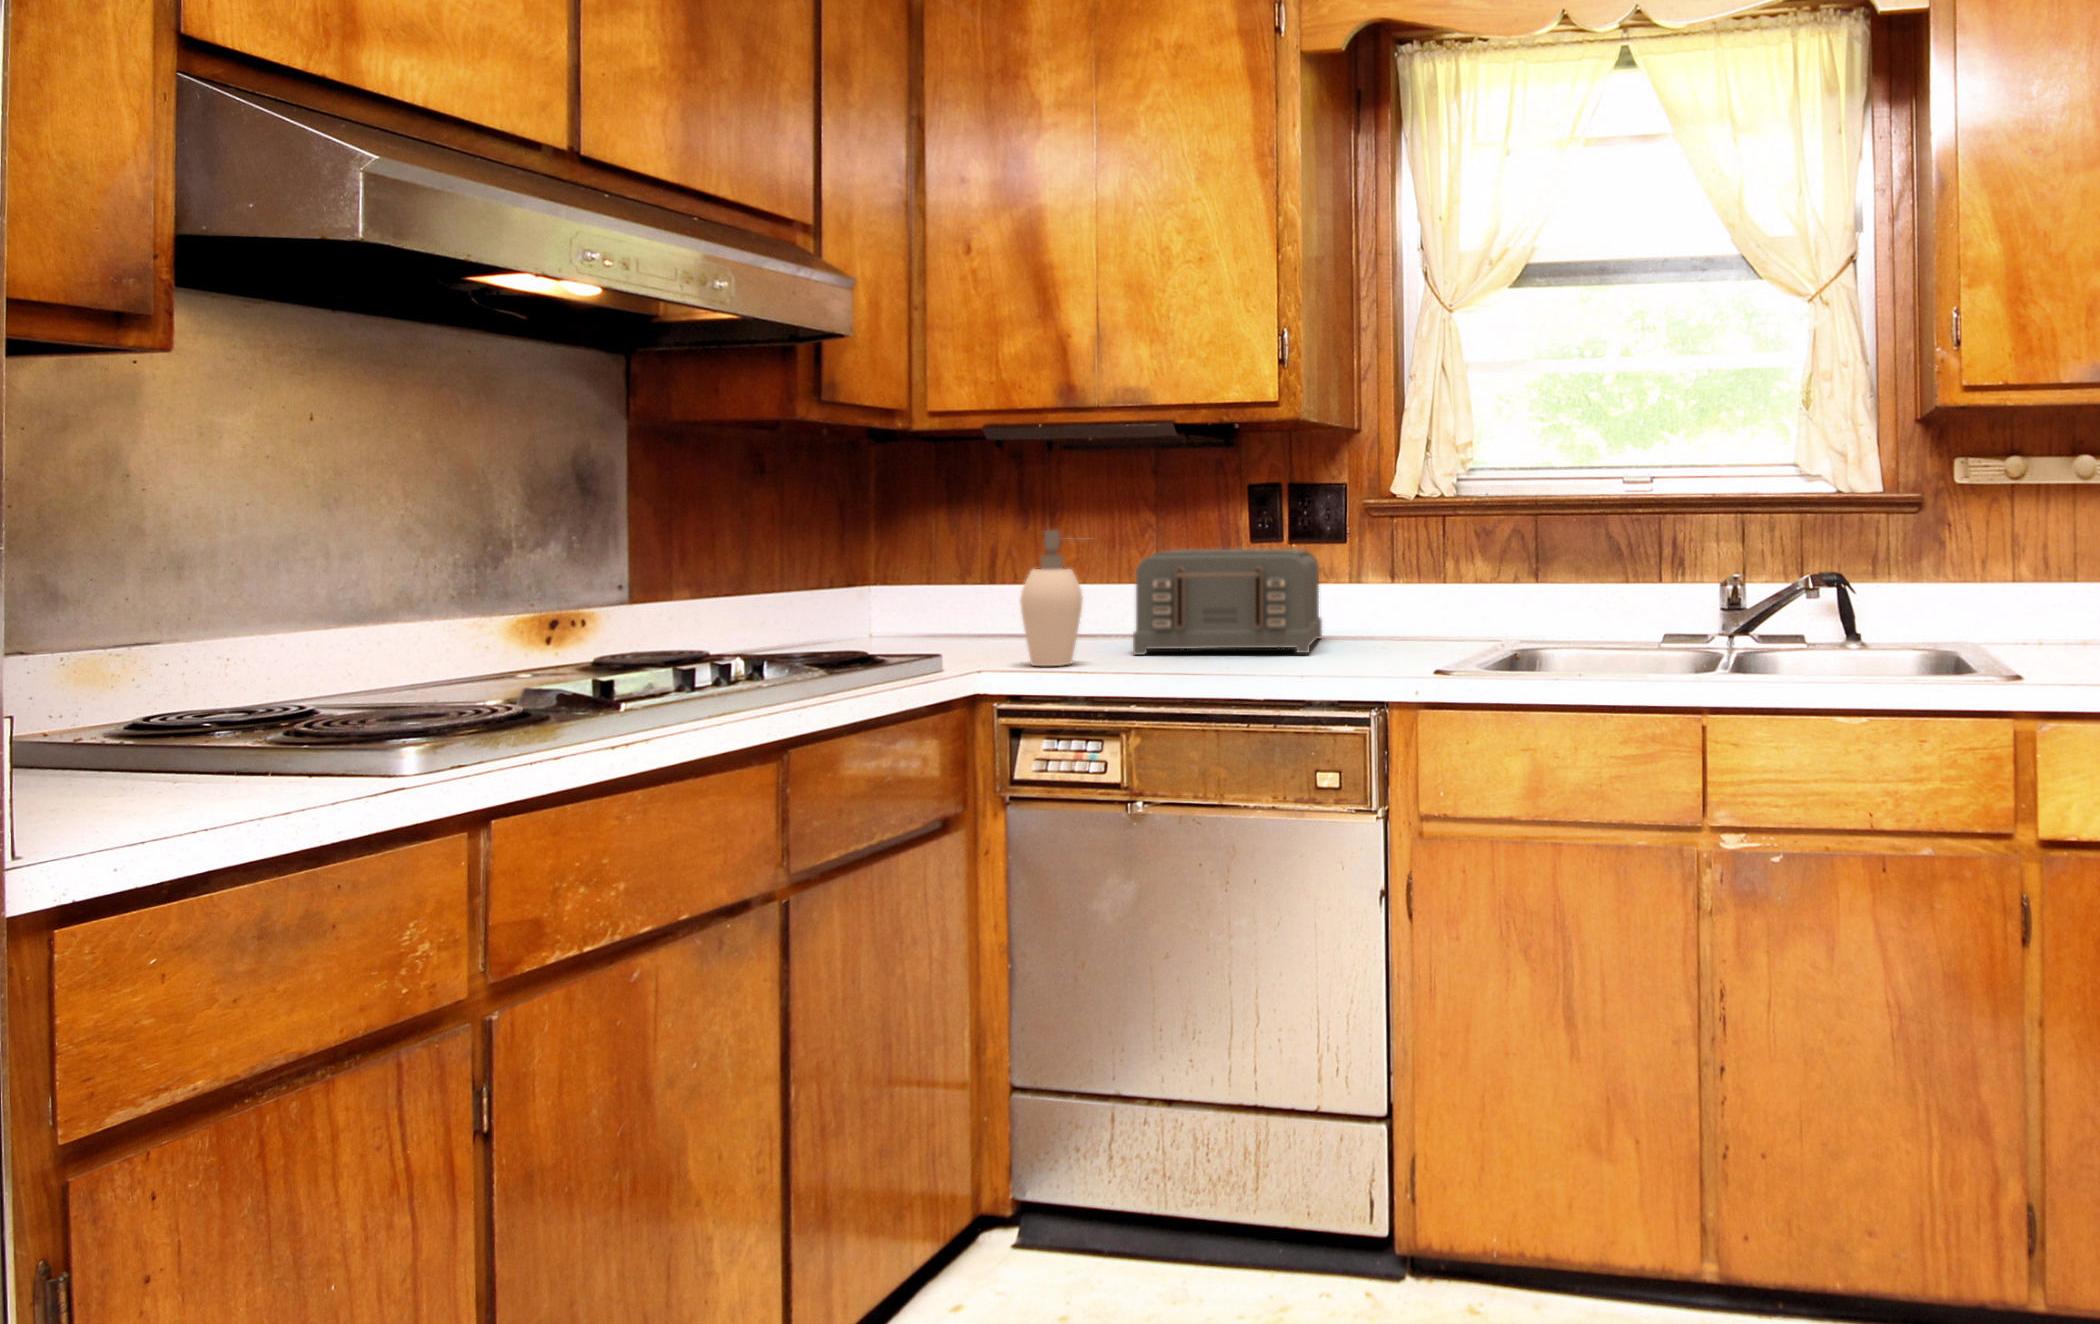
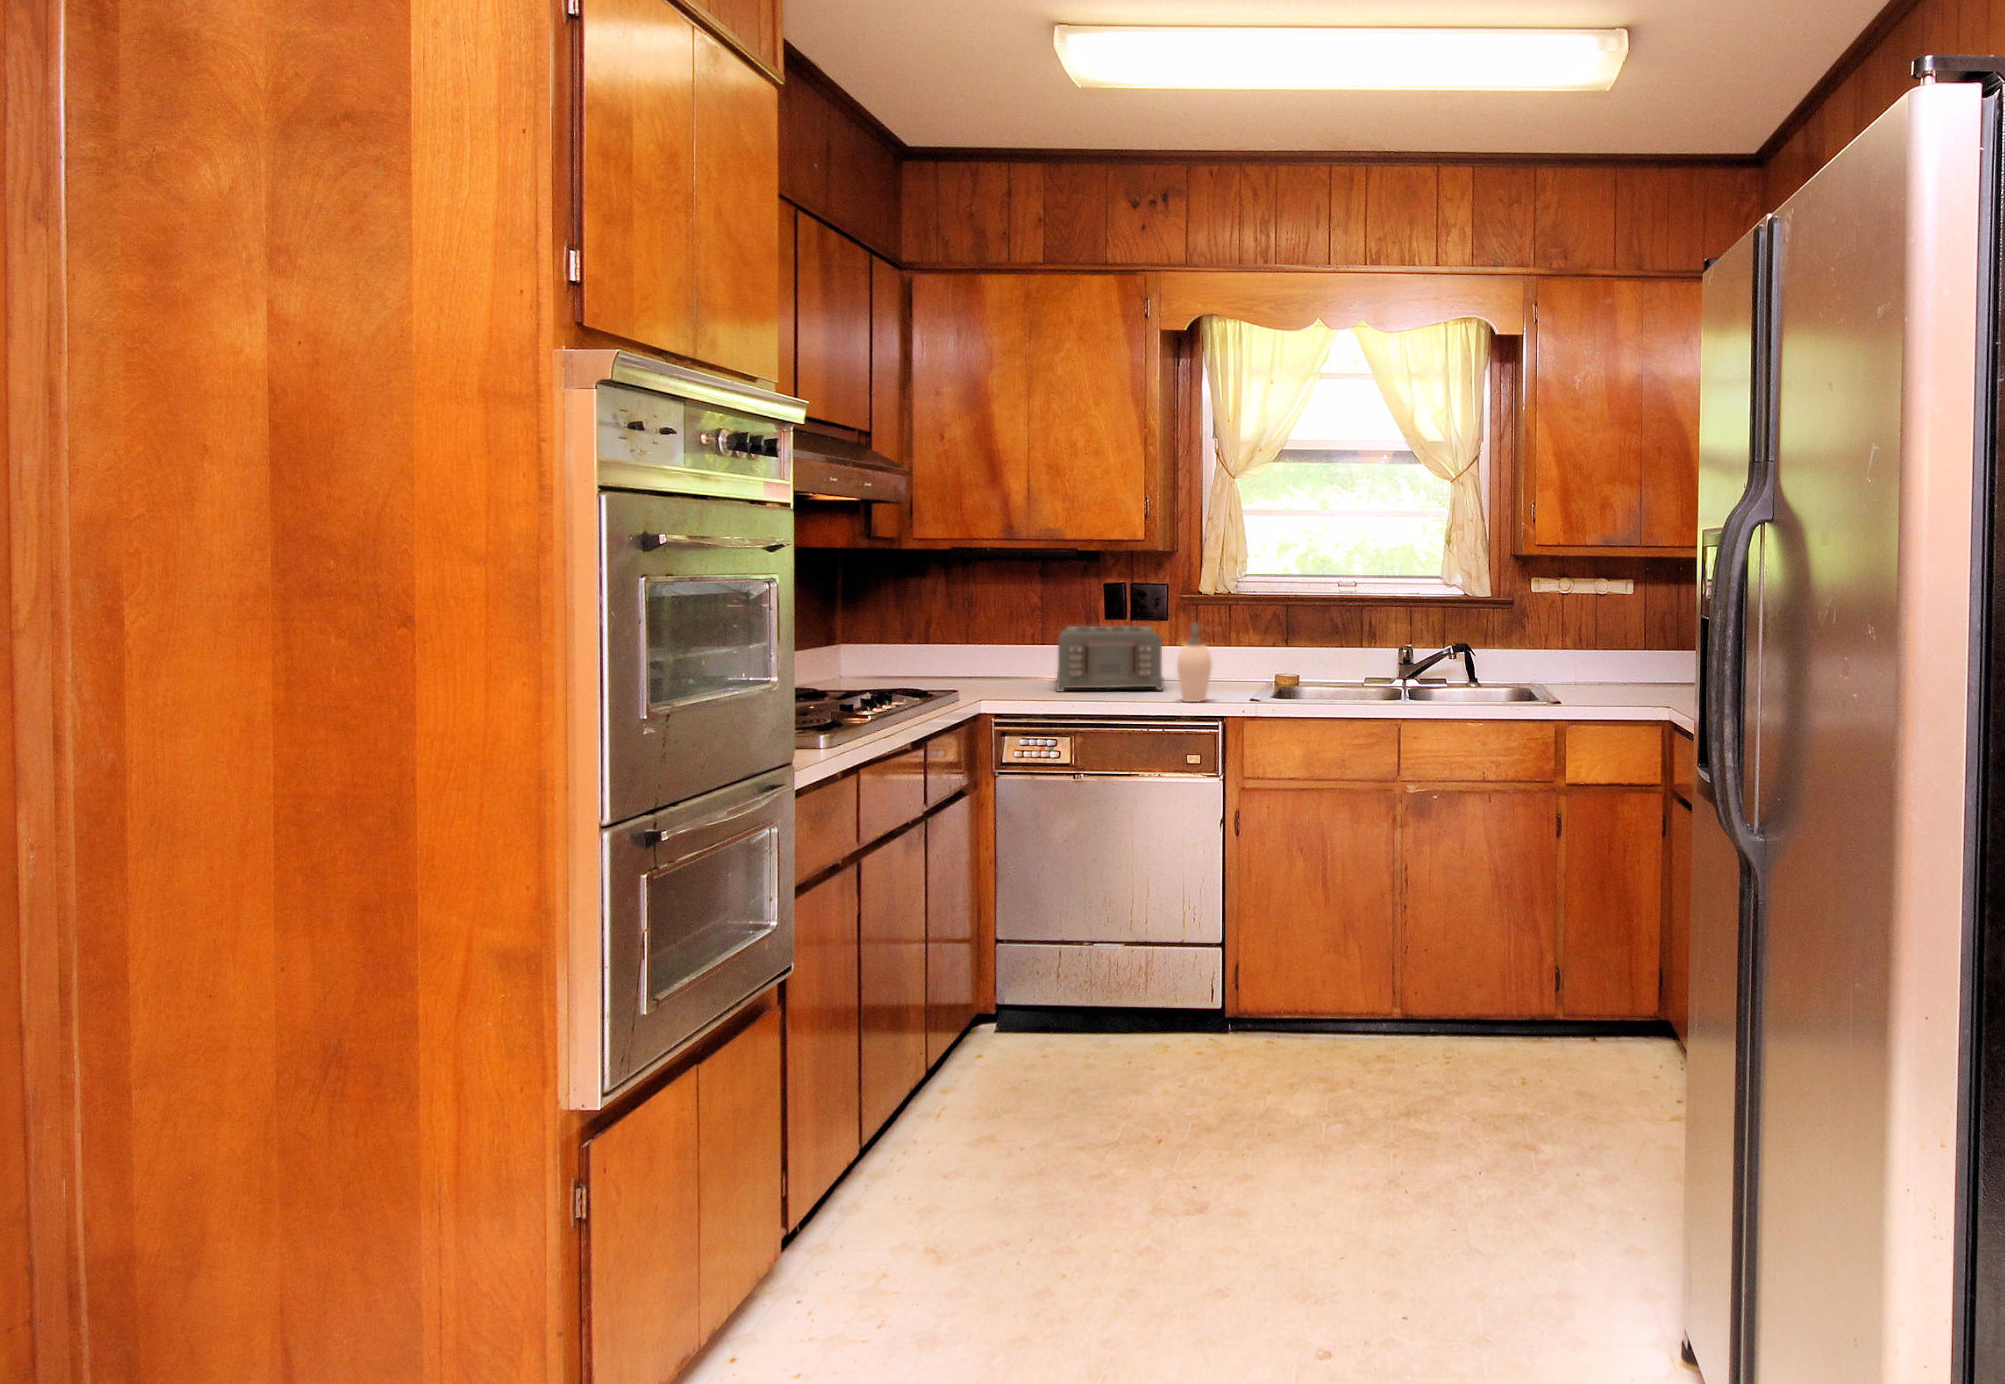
soap dispenser: present [1020,530,1088,666] -> present [1177,623,1212,702]

